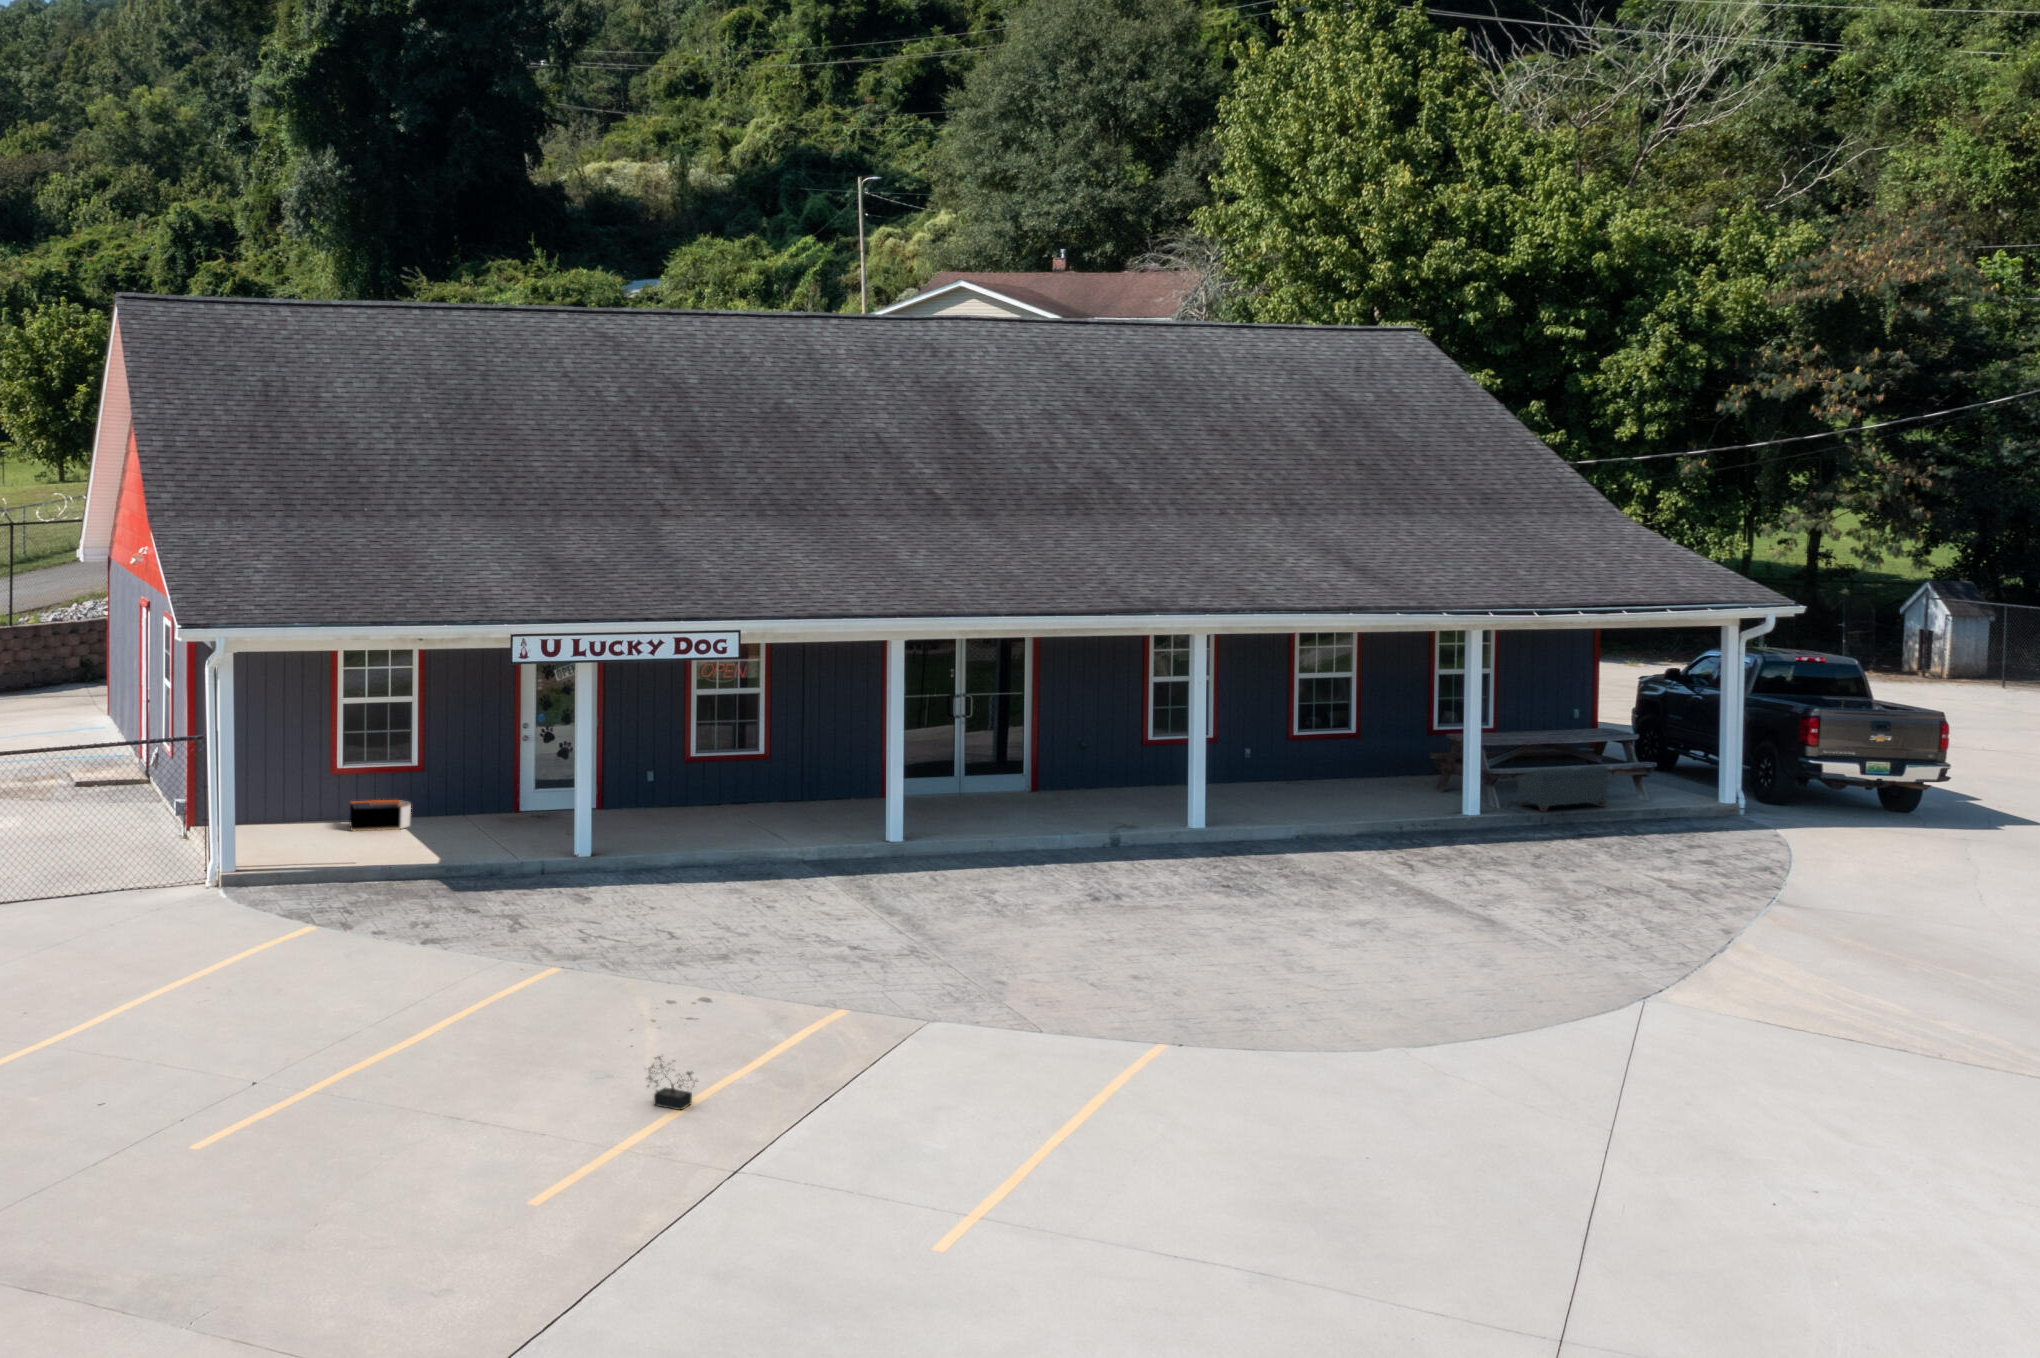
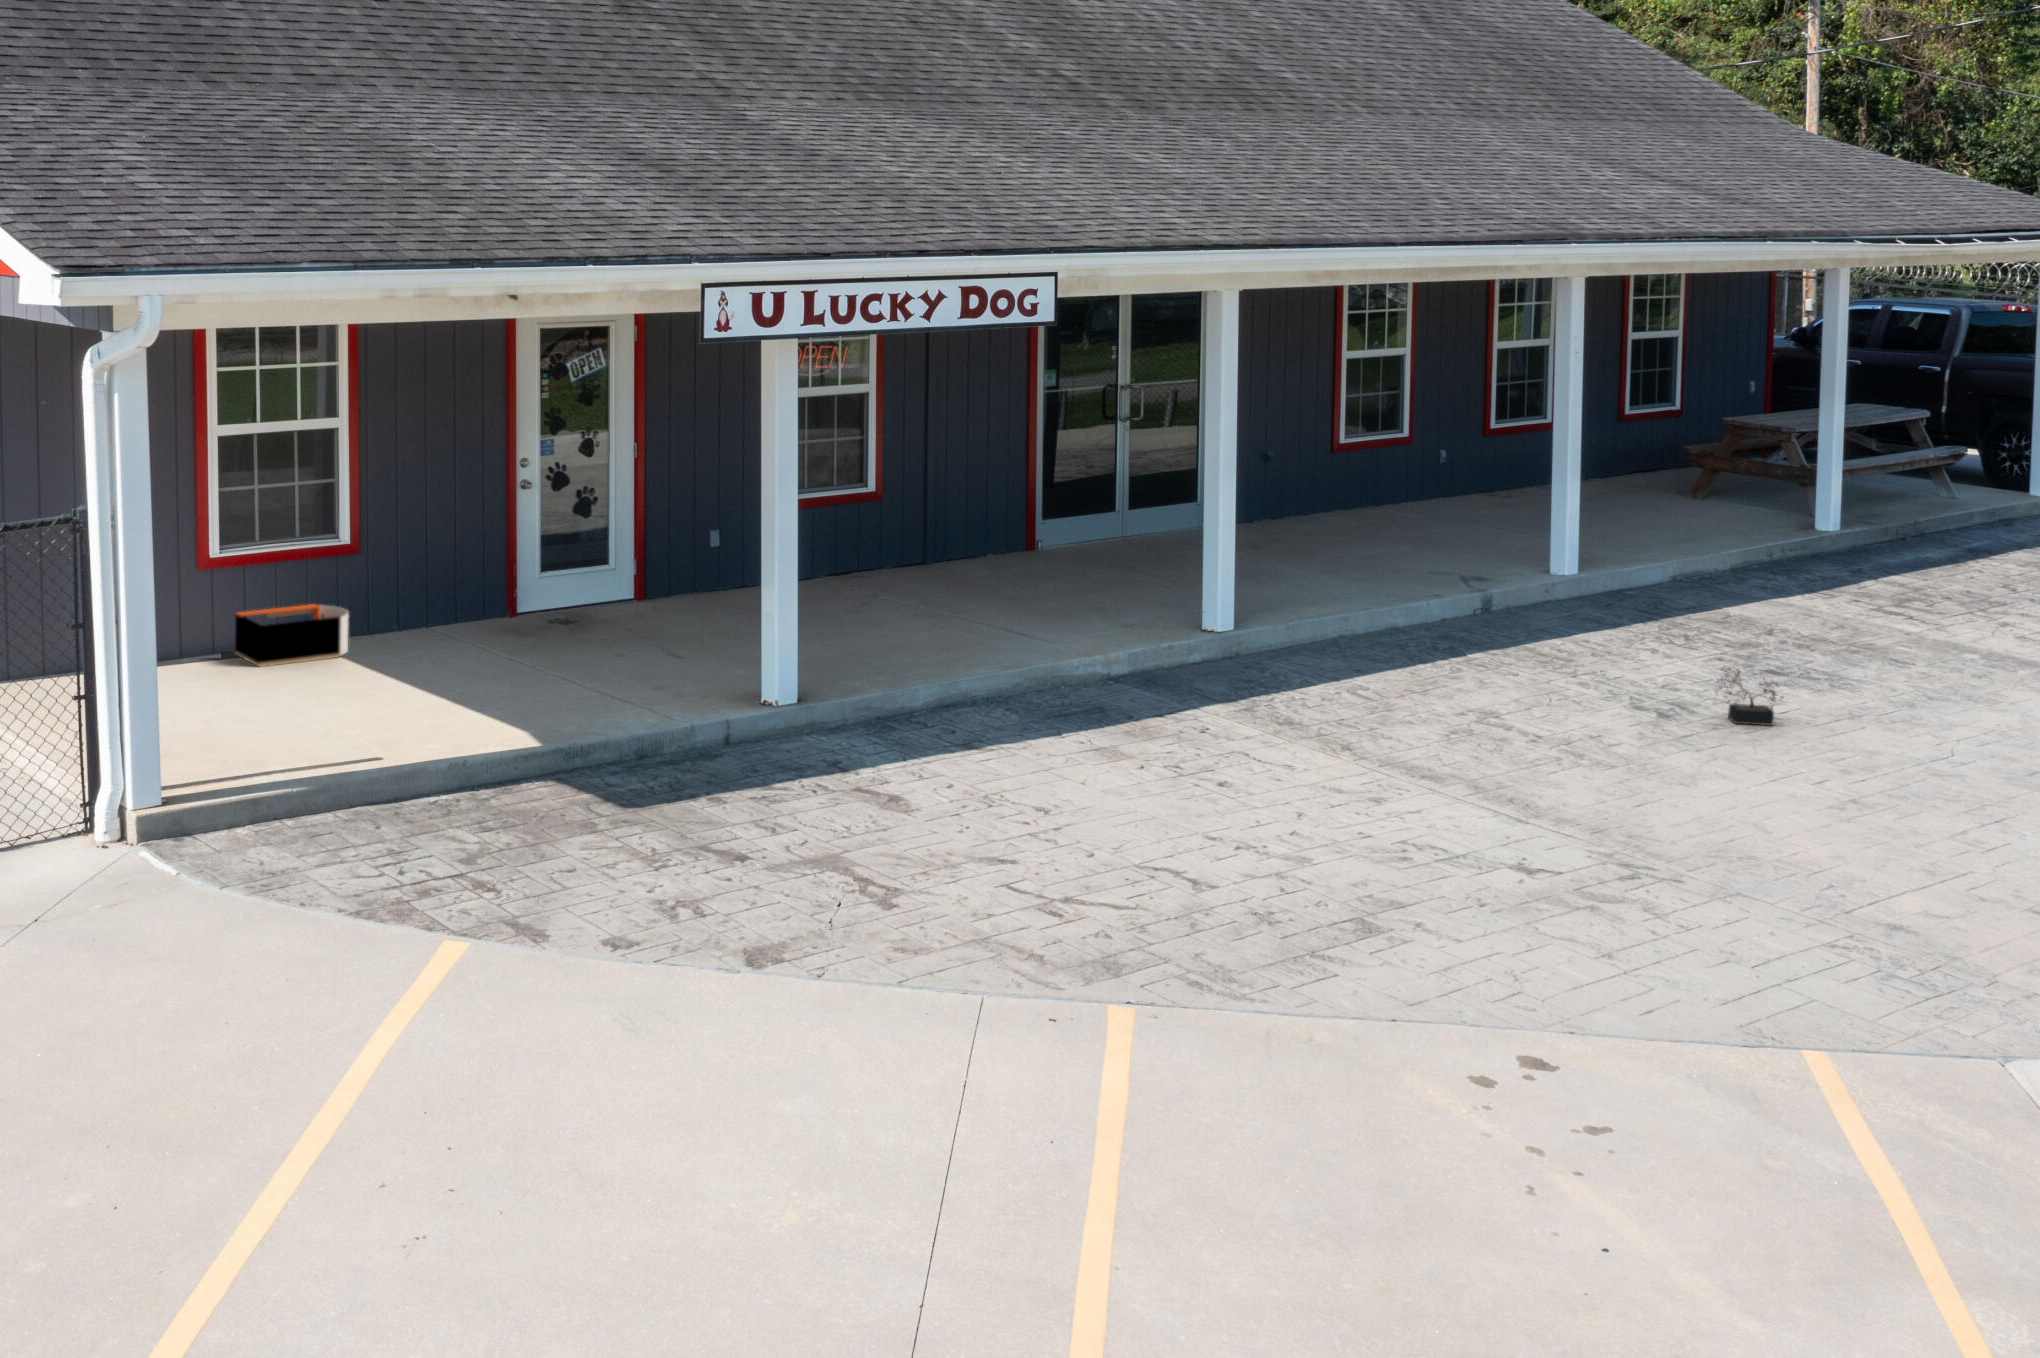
bench: present [1518,766,1608,812] -> none [1777,448,1881,520]
decorative plant: present [647,1057,698,1110] -> present [1715,667,1783,726]

